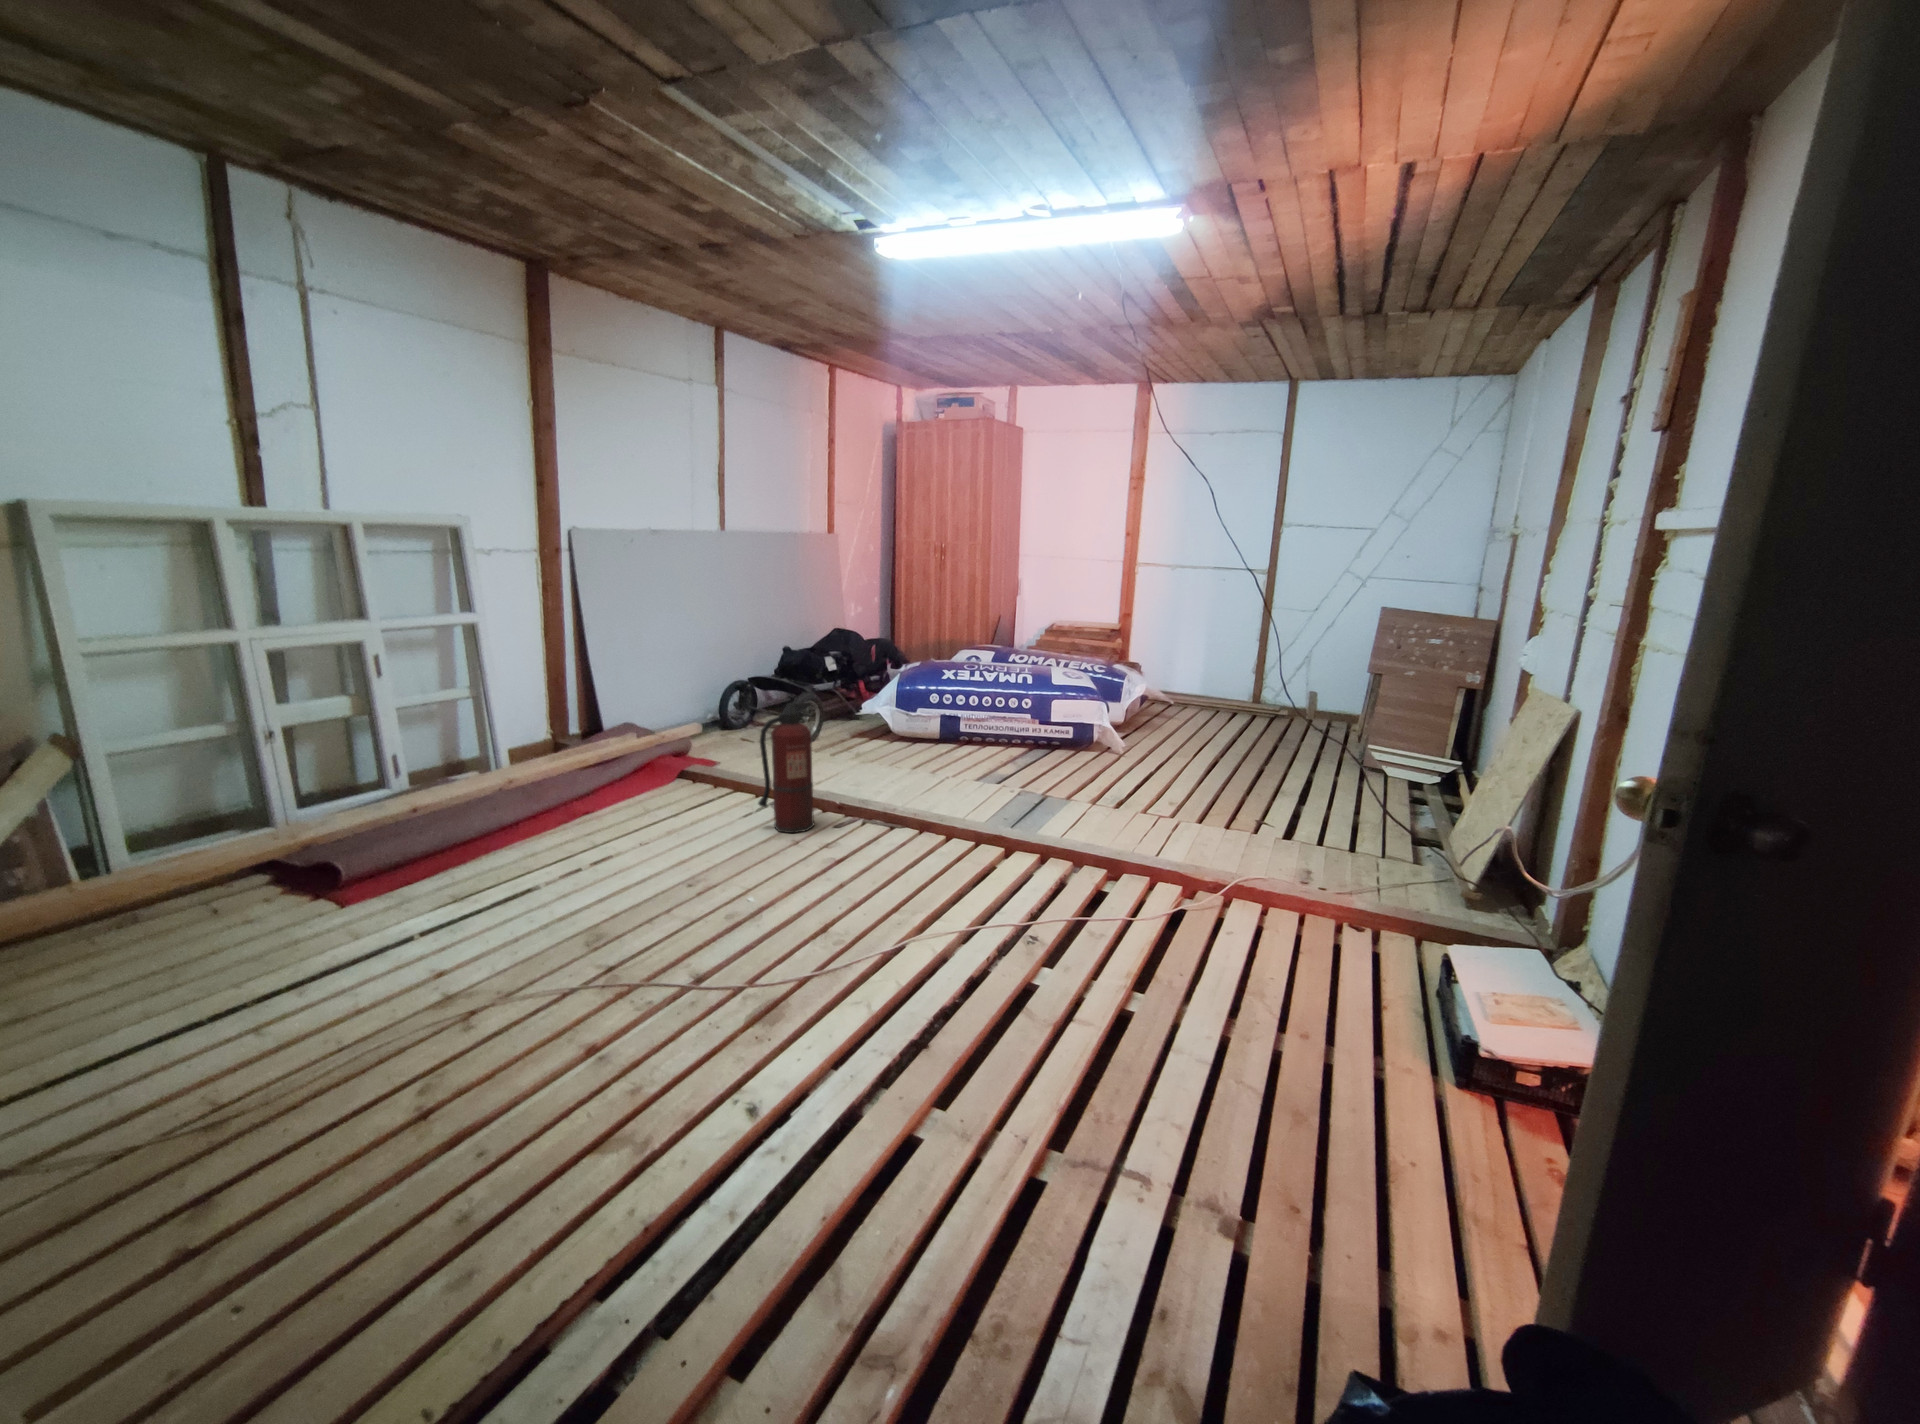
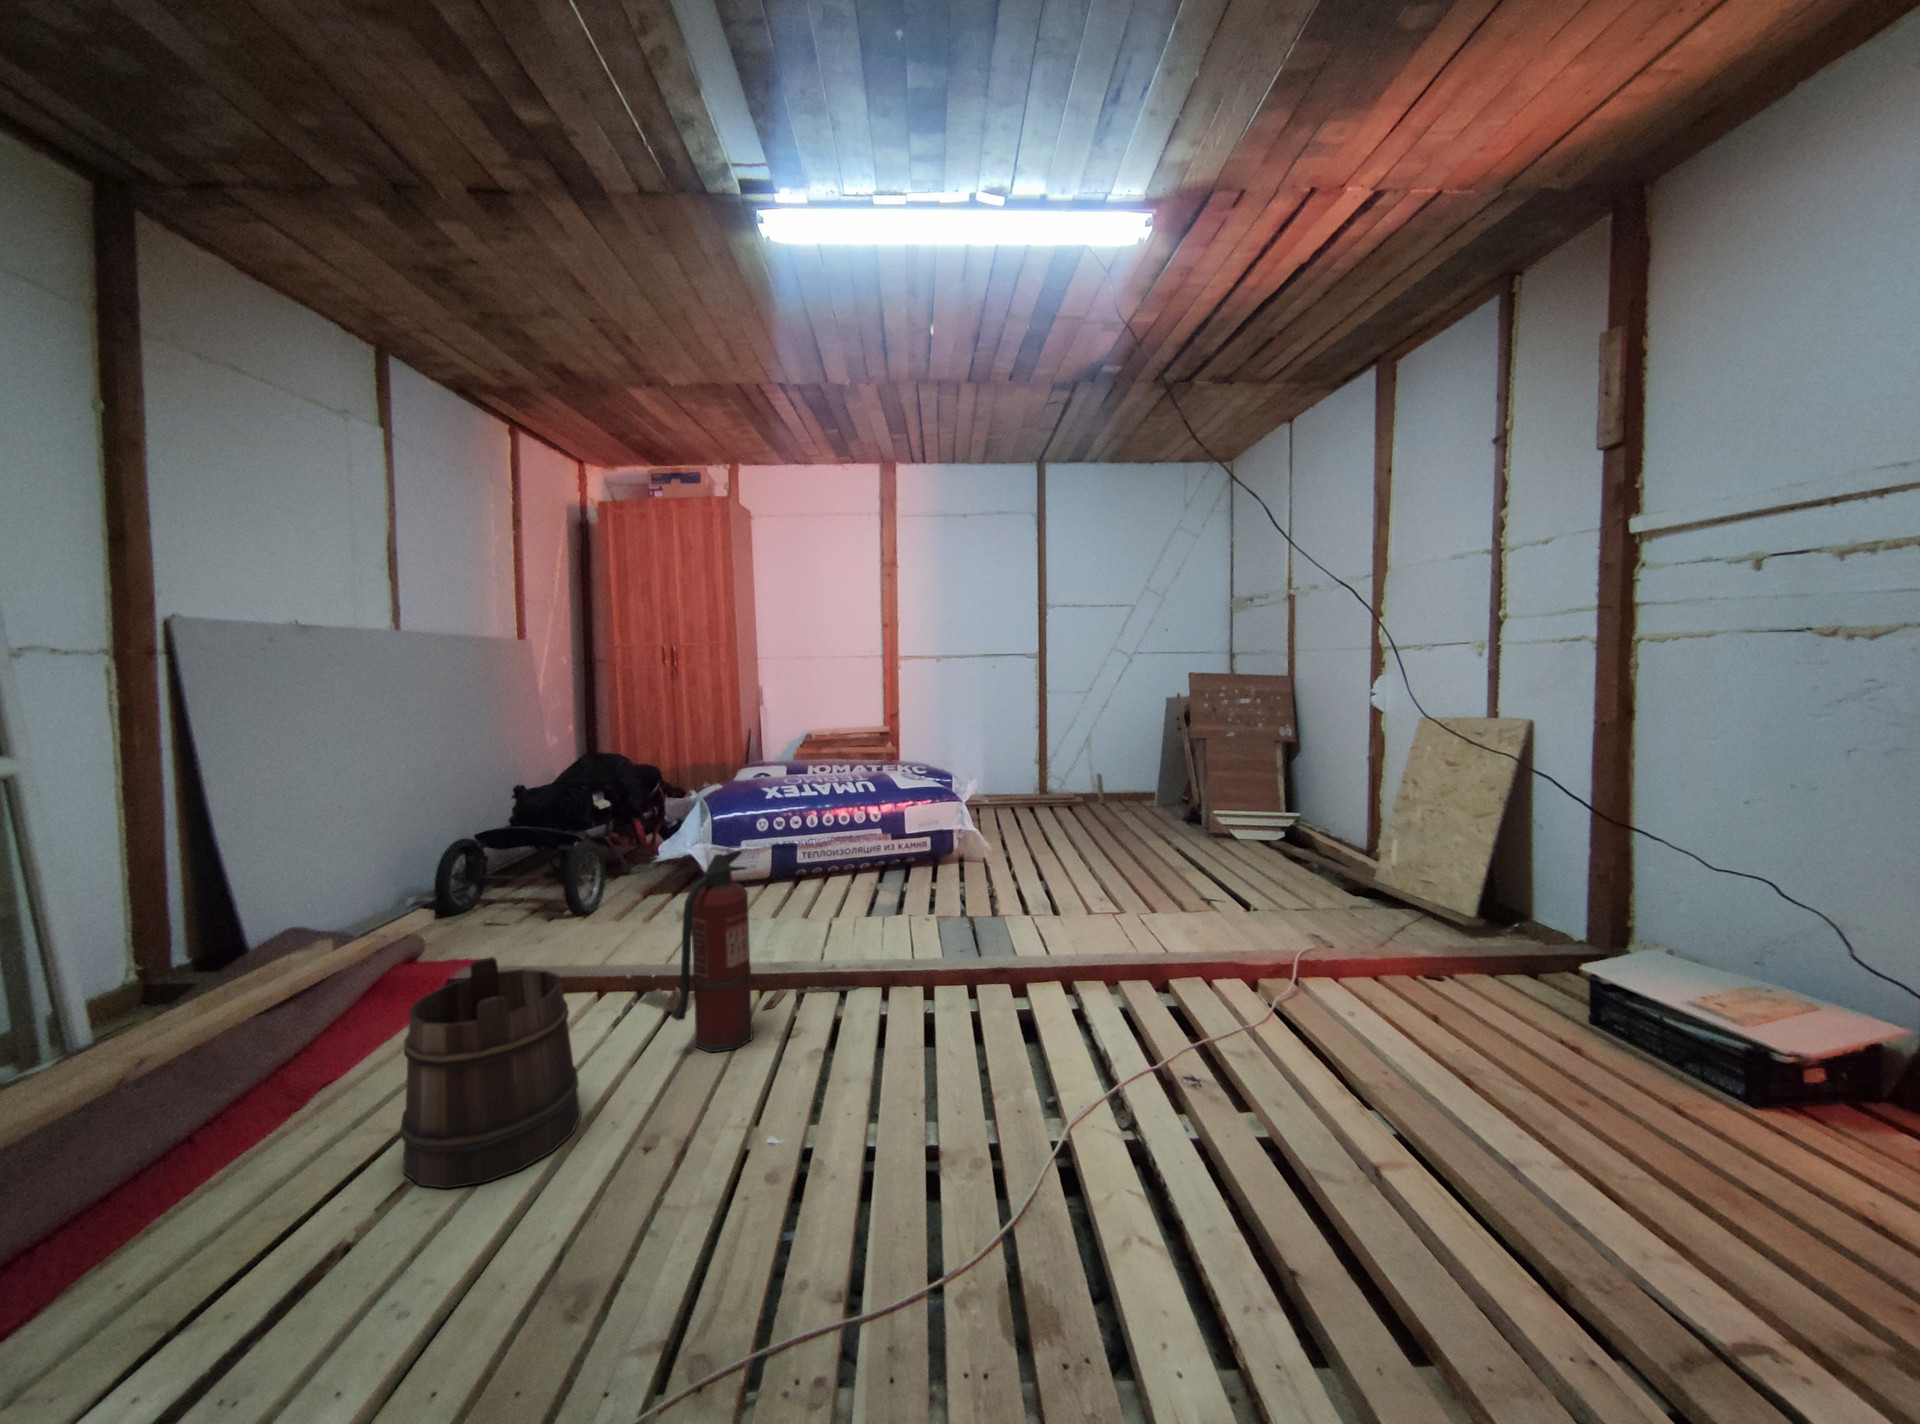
bucket: none [599,743,692,856] -> present [400,957,581,1188]

